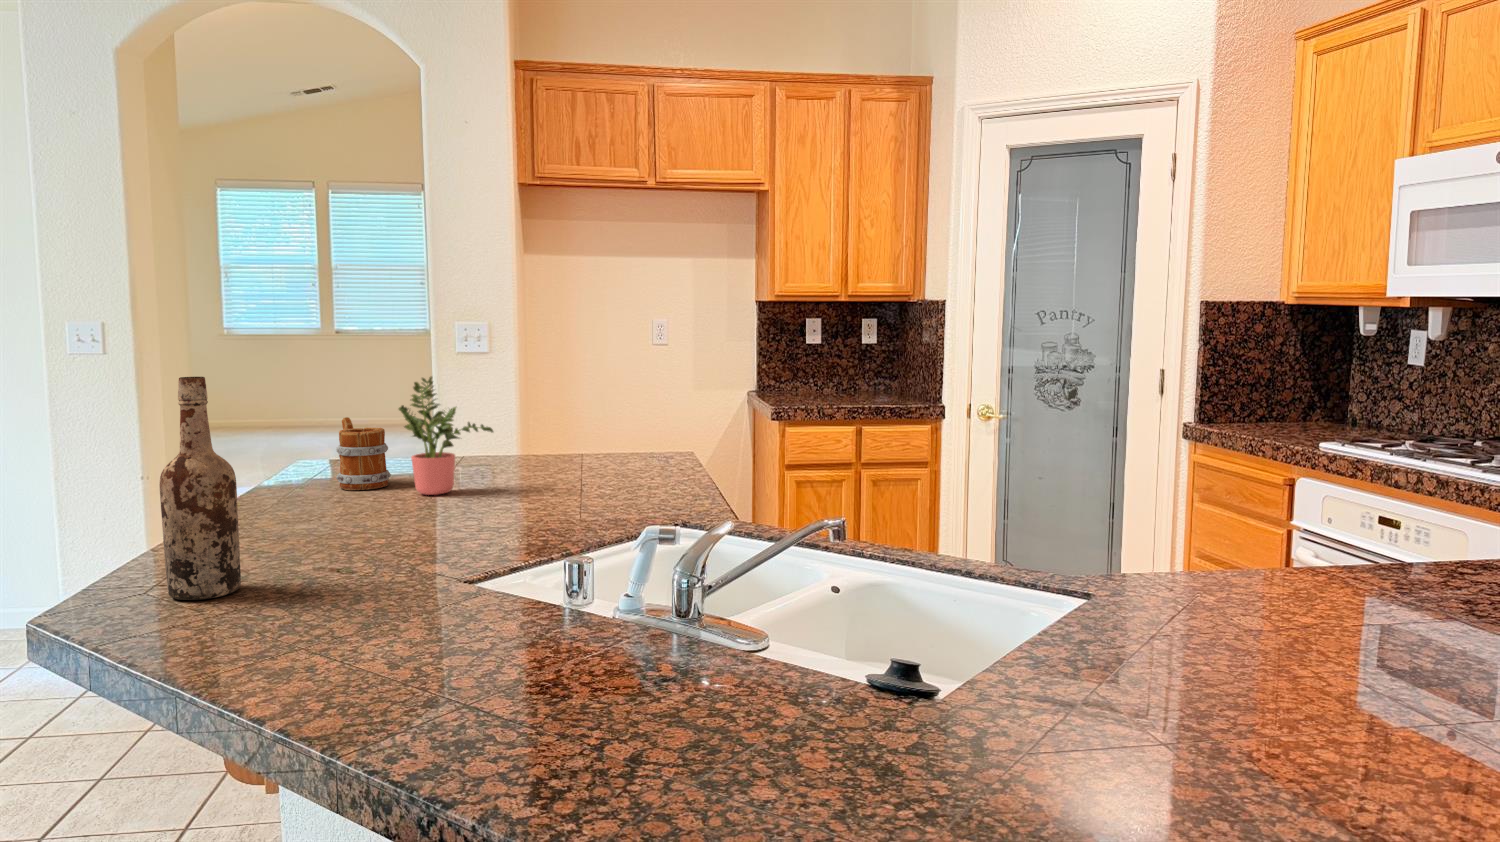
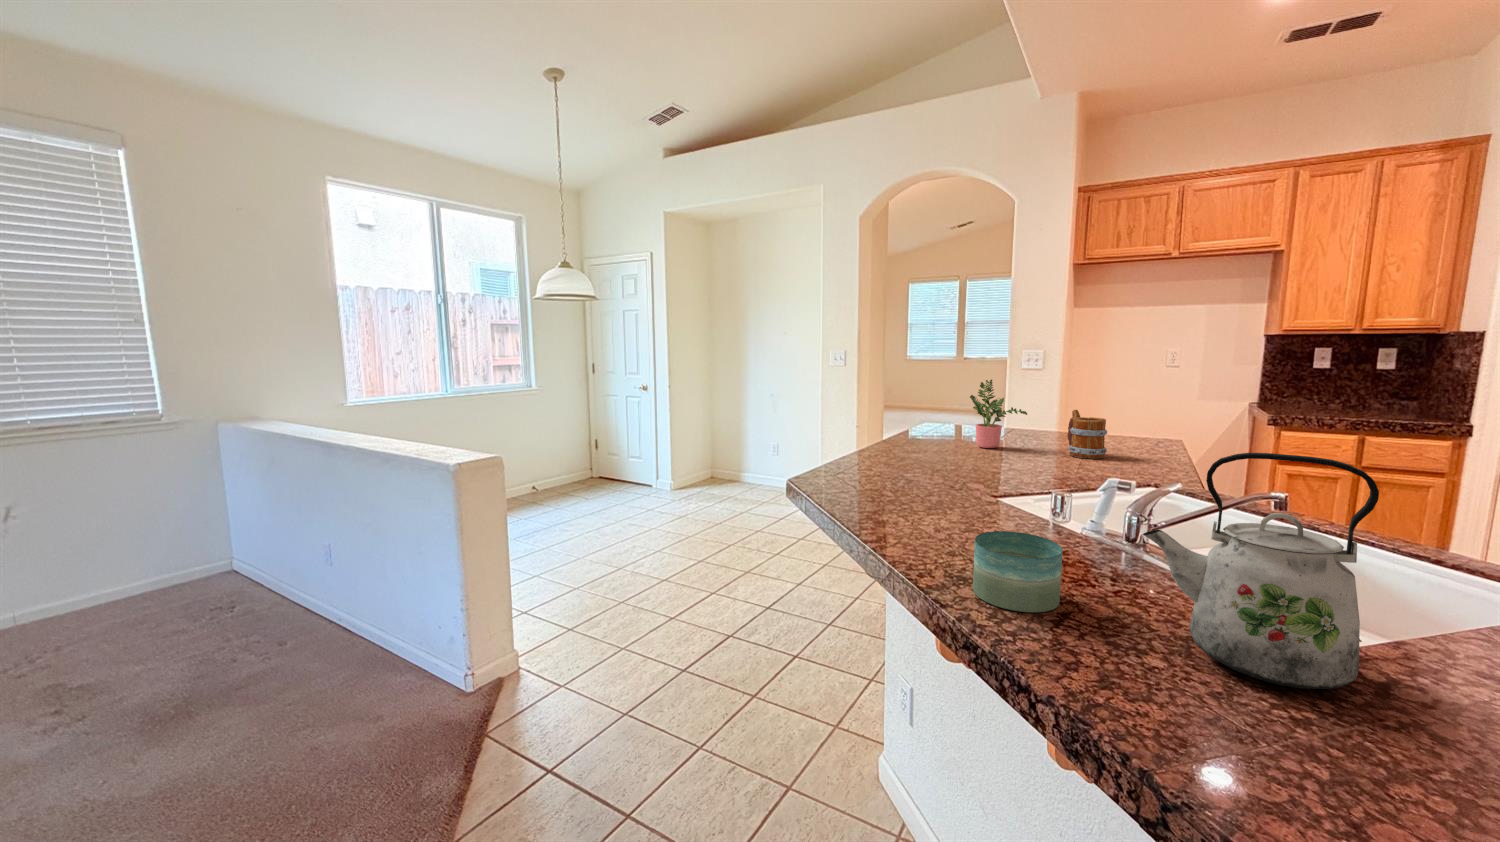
wine bottle: present [159,377,241,600] -> none [842,373,876,483]
mug: present [336,417,391,490] -> present [1067,410,1107,459]
kettle: none [727,474,960,776] -> present [1143,453,1379,689]
candle: none [485,641,622,778] -> present [973,531,1063,612]

